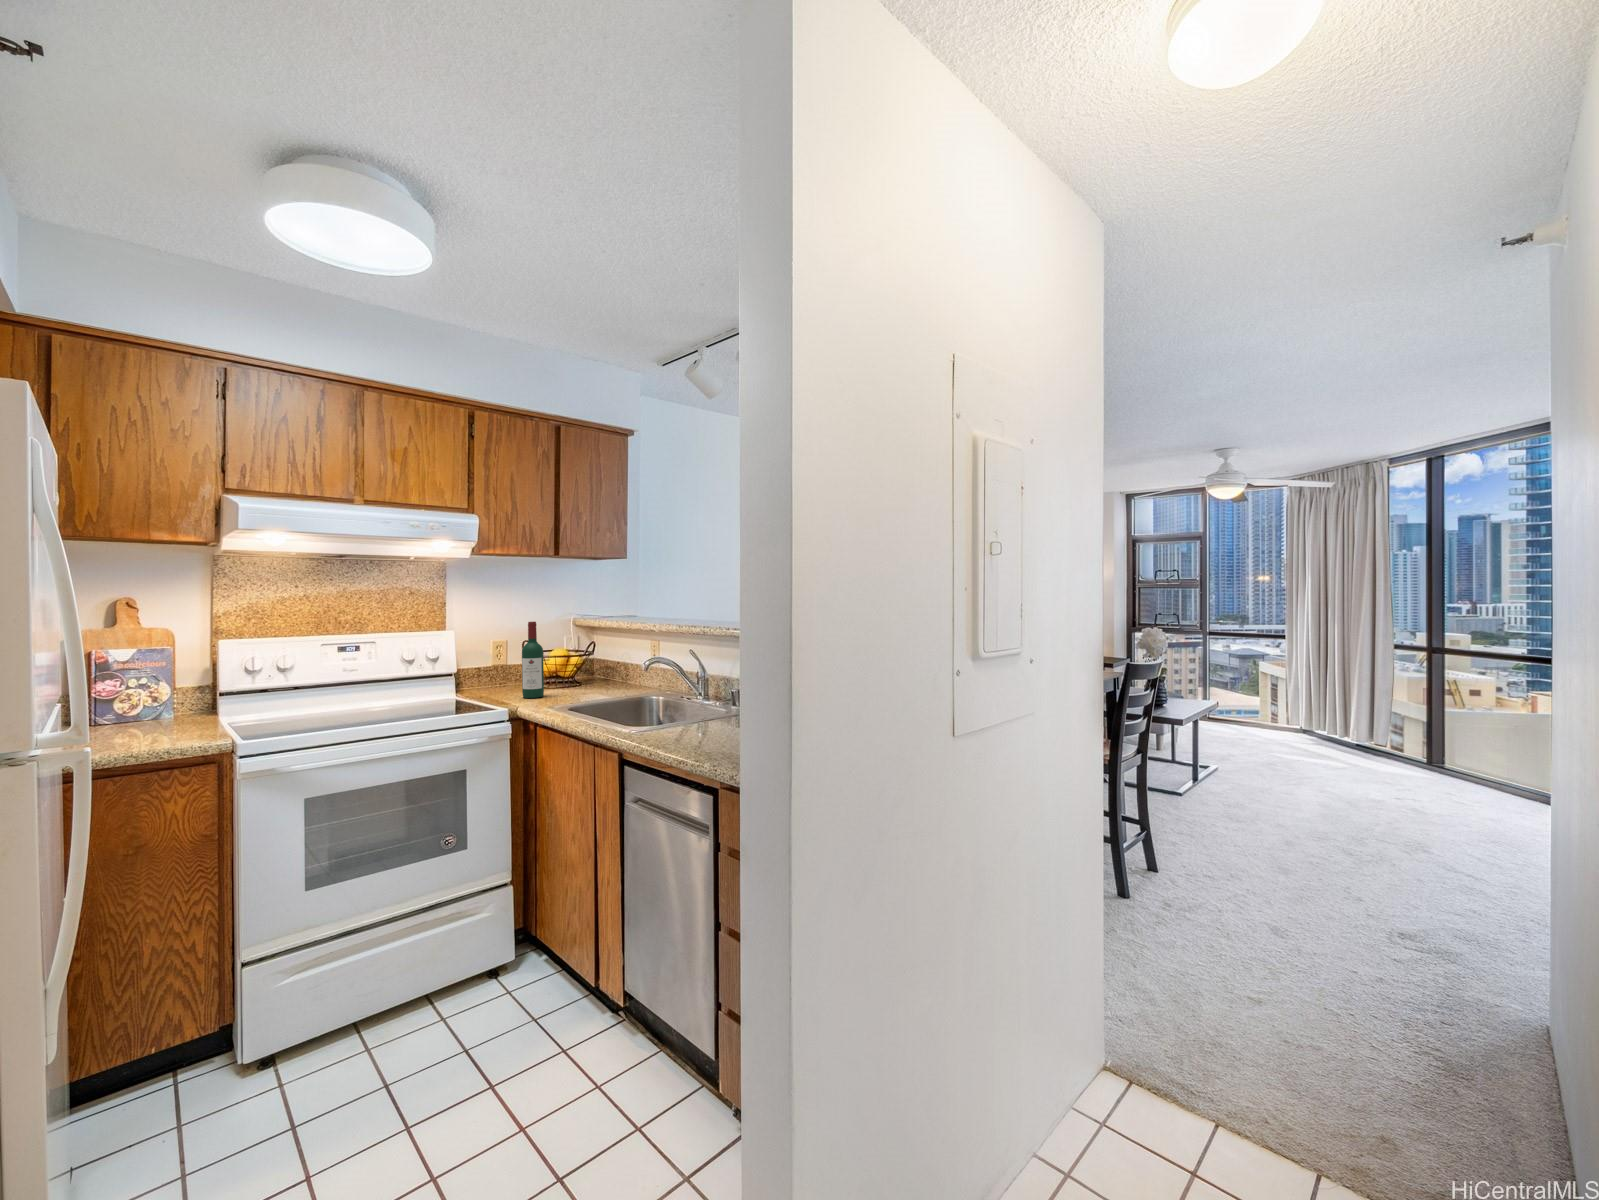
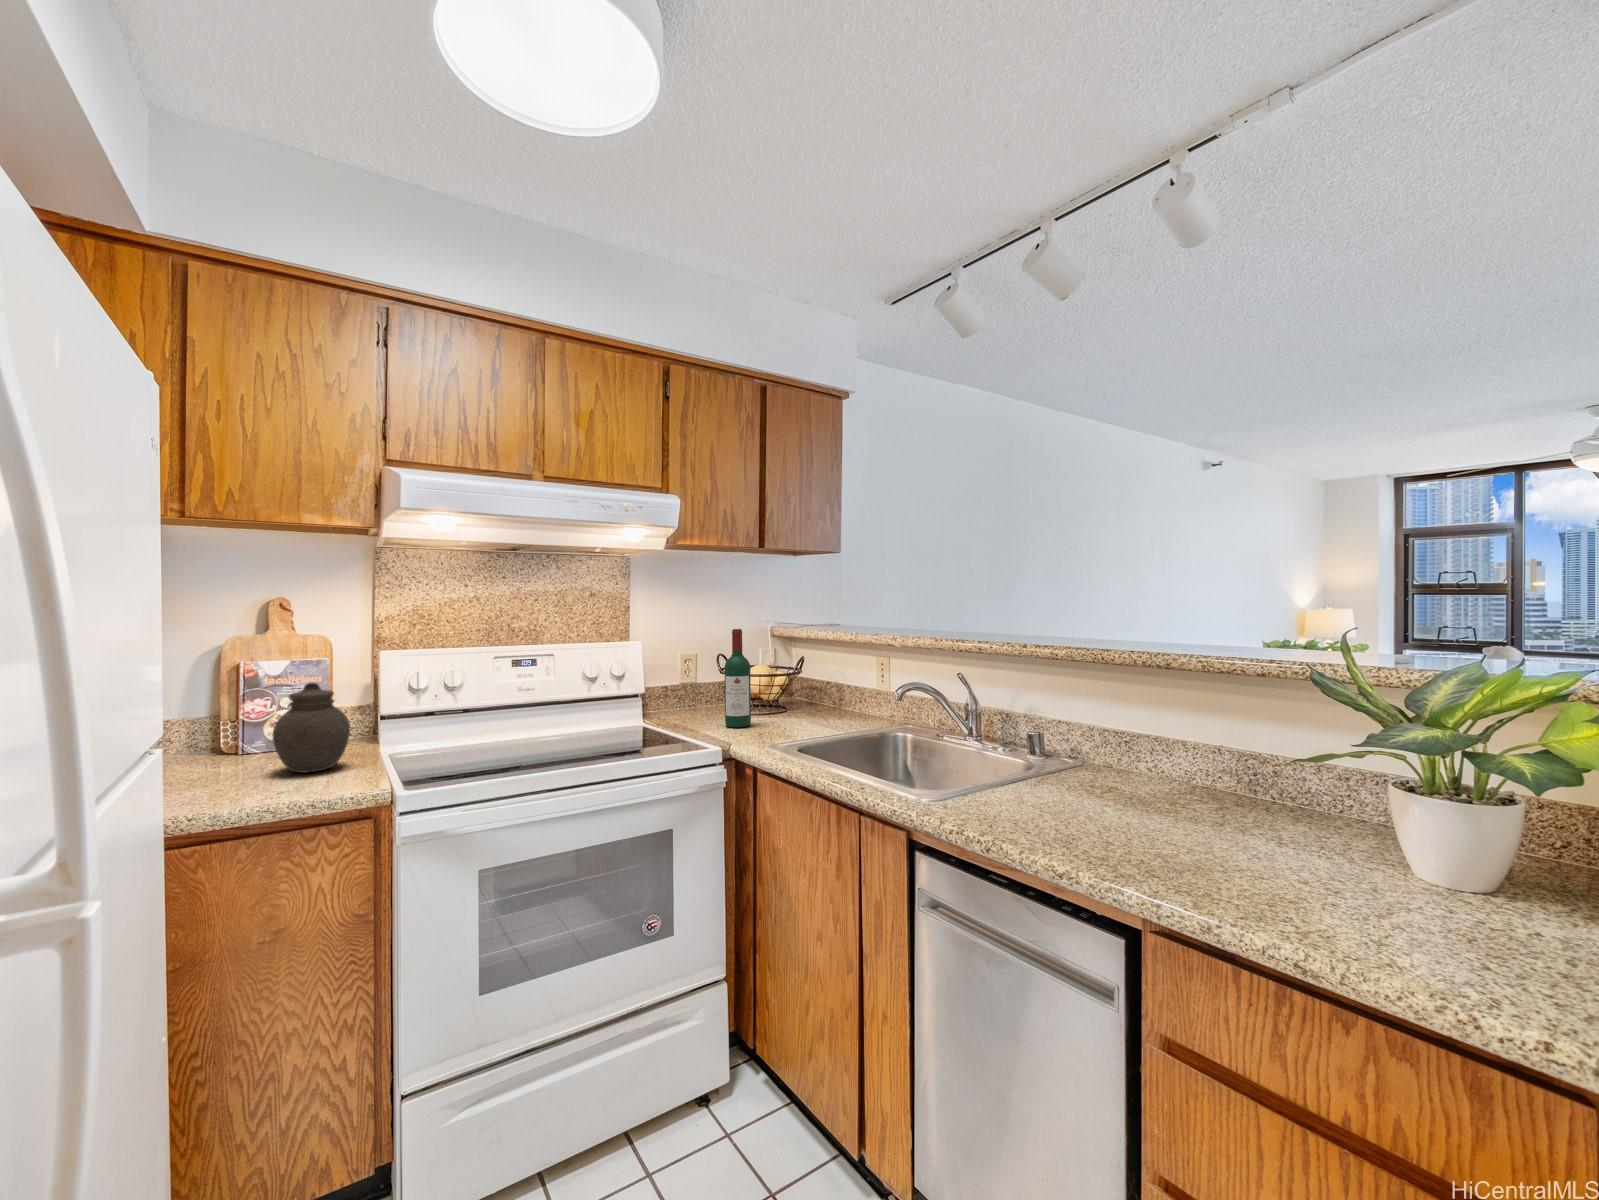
jar: none [126,665,194,735] -> present [273,683,350,773]

